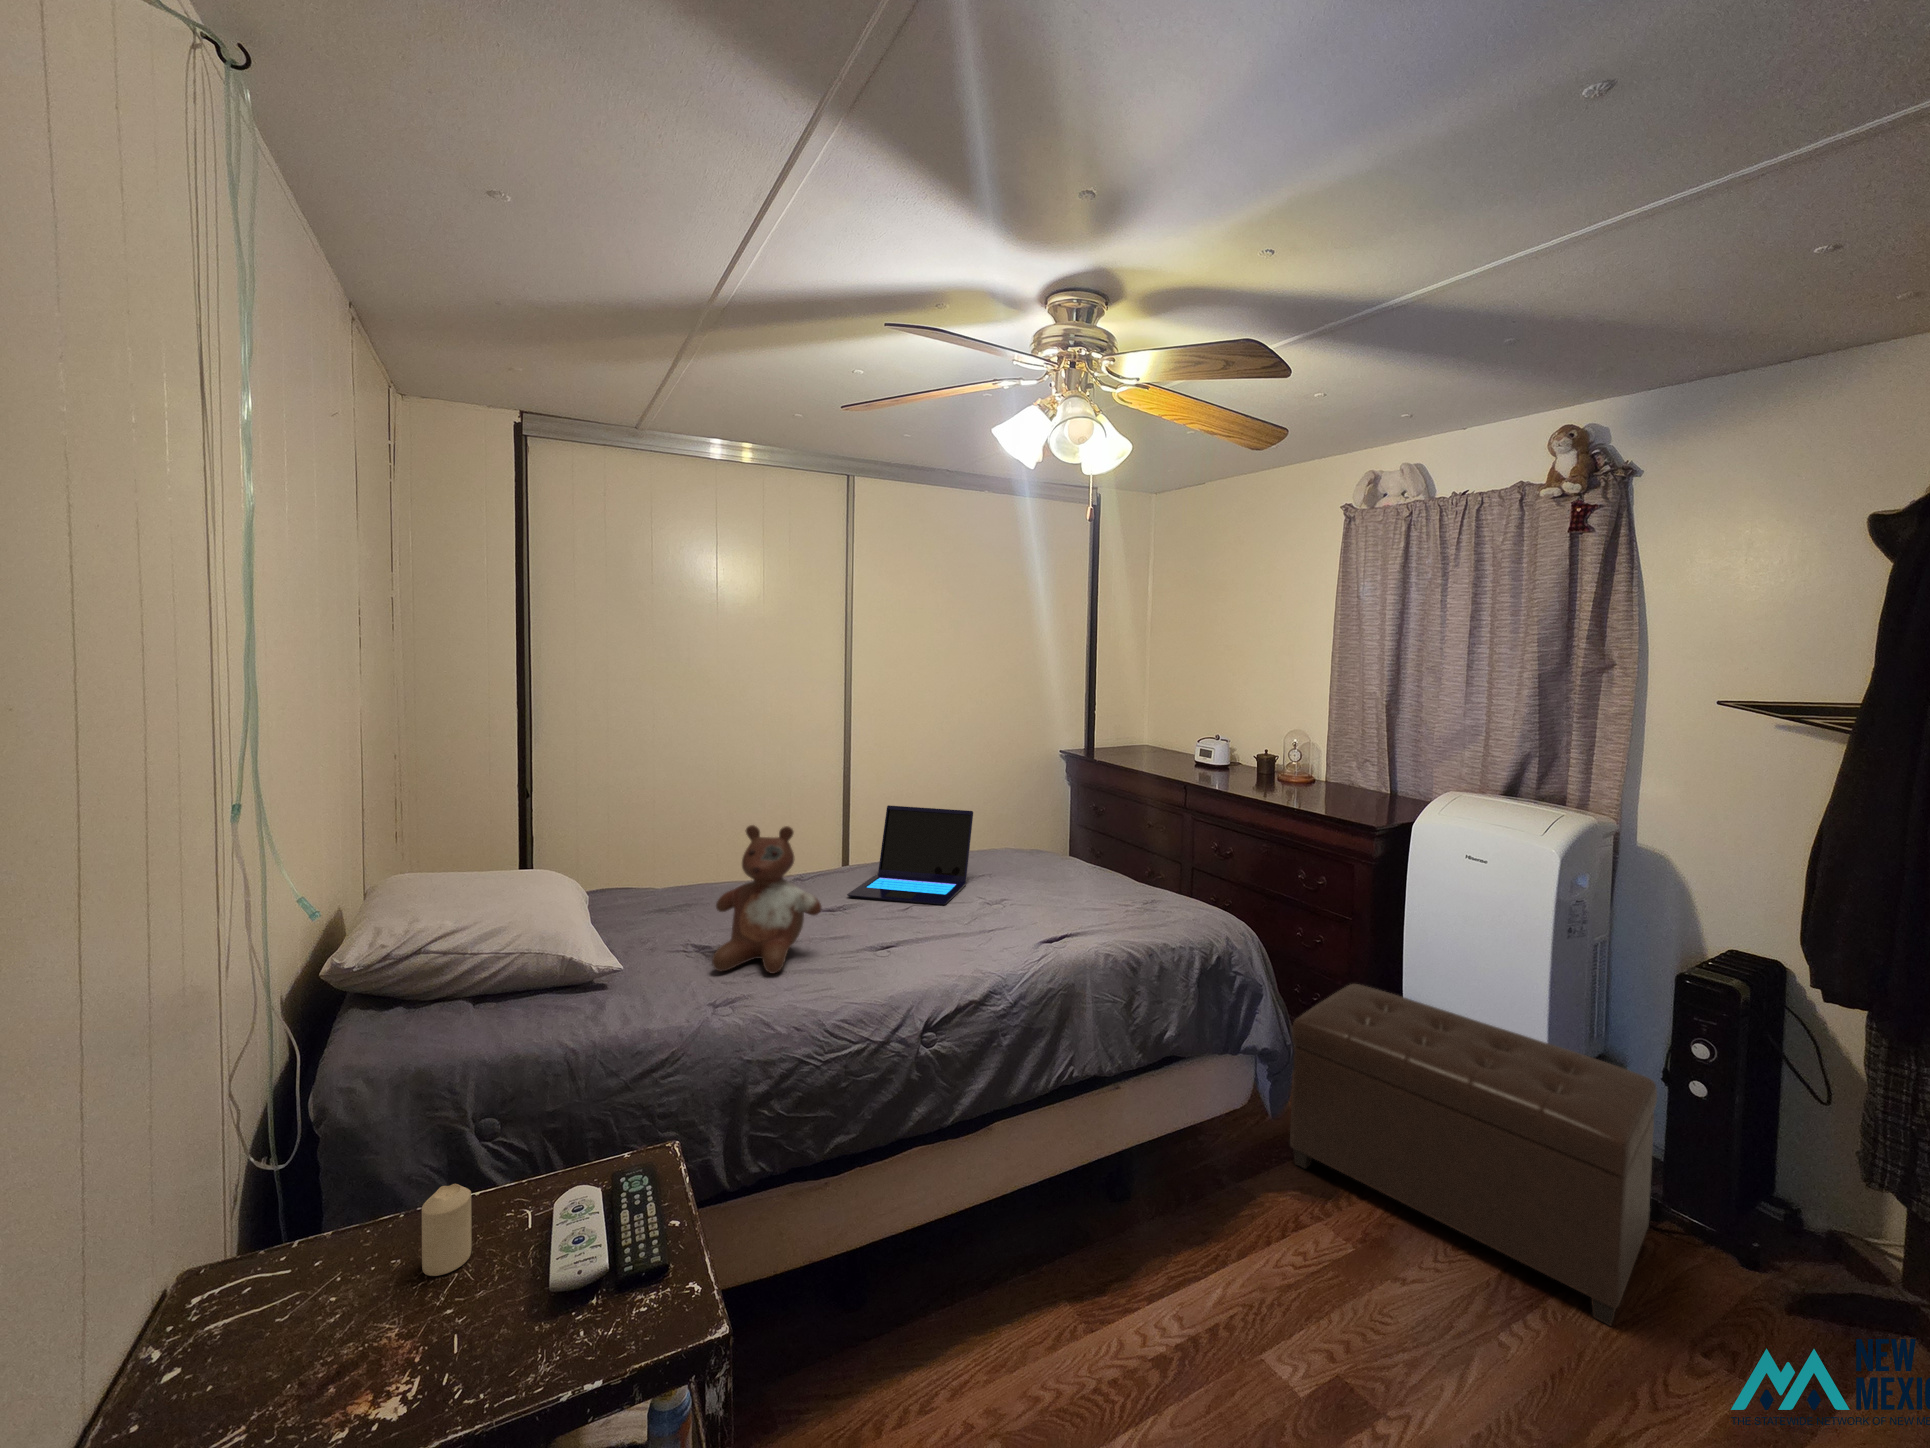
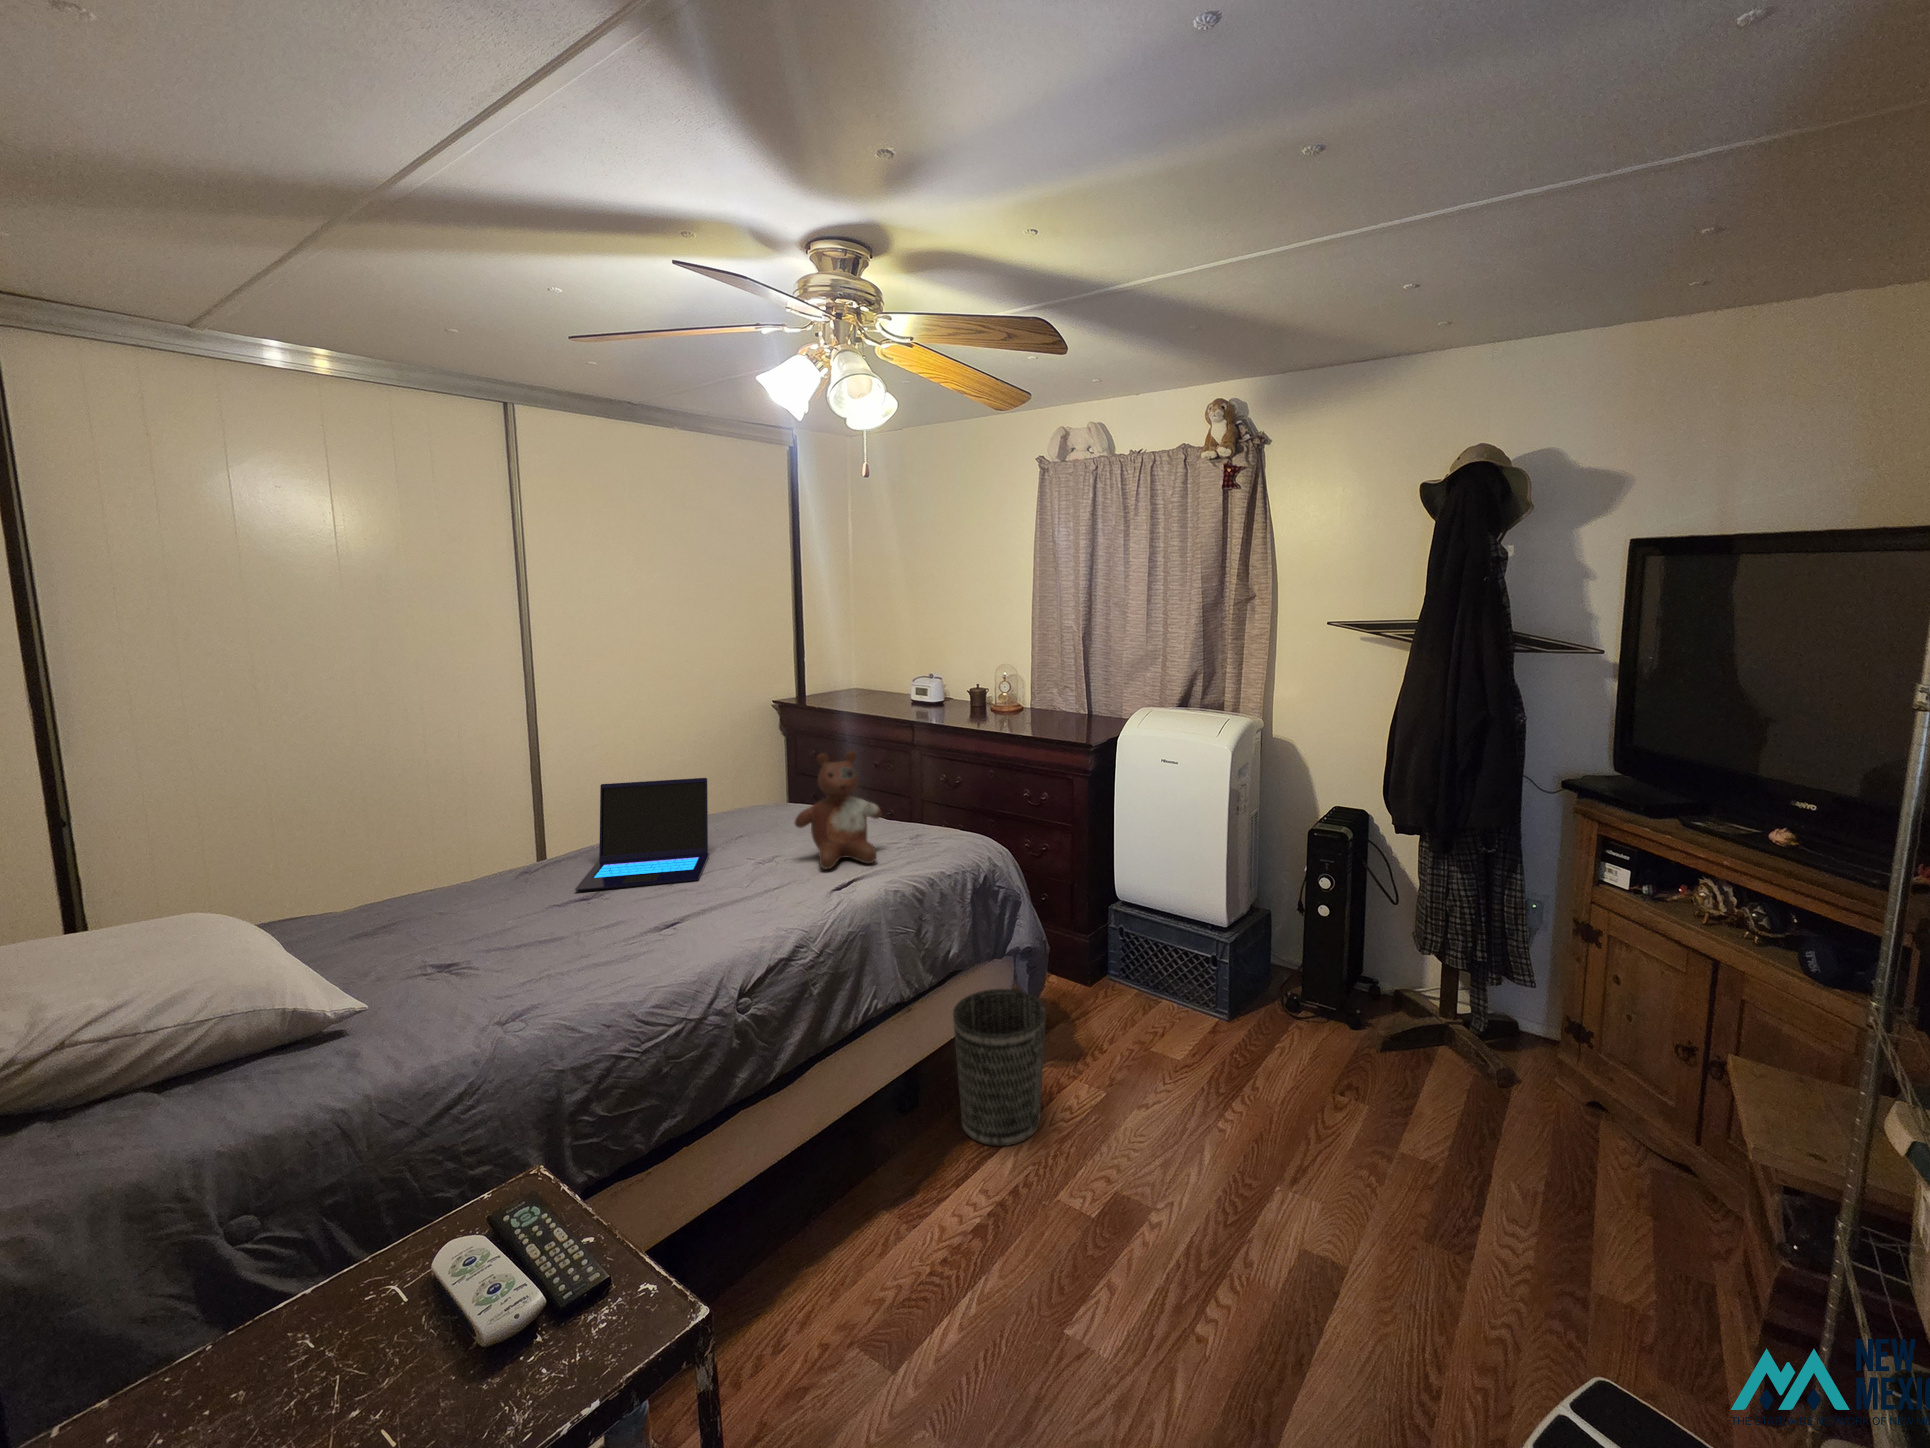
stuffed bear: present [712,825,821,973] -> present [795,751,882,870]
ottoman: present [1290,984,1657,1326] -> none [1042,882,1299,1089]
wastebasket: none [1165,1082,1272,1272] -> present [953,989,1046,1146]
candle: present [422,1184,471,1276] -> none [278,1286,346,1395]

